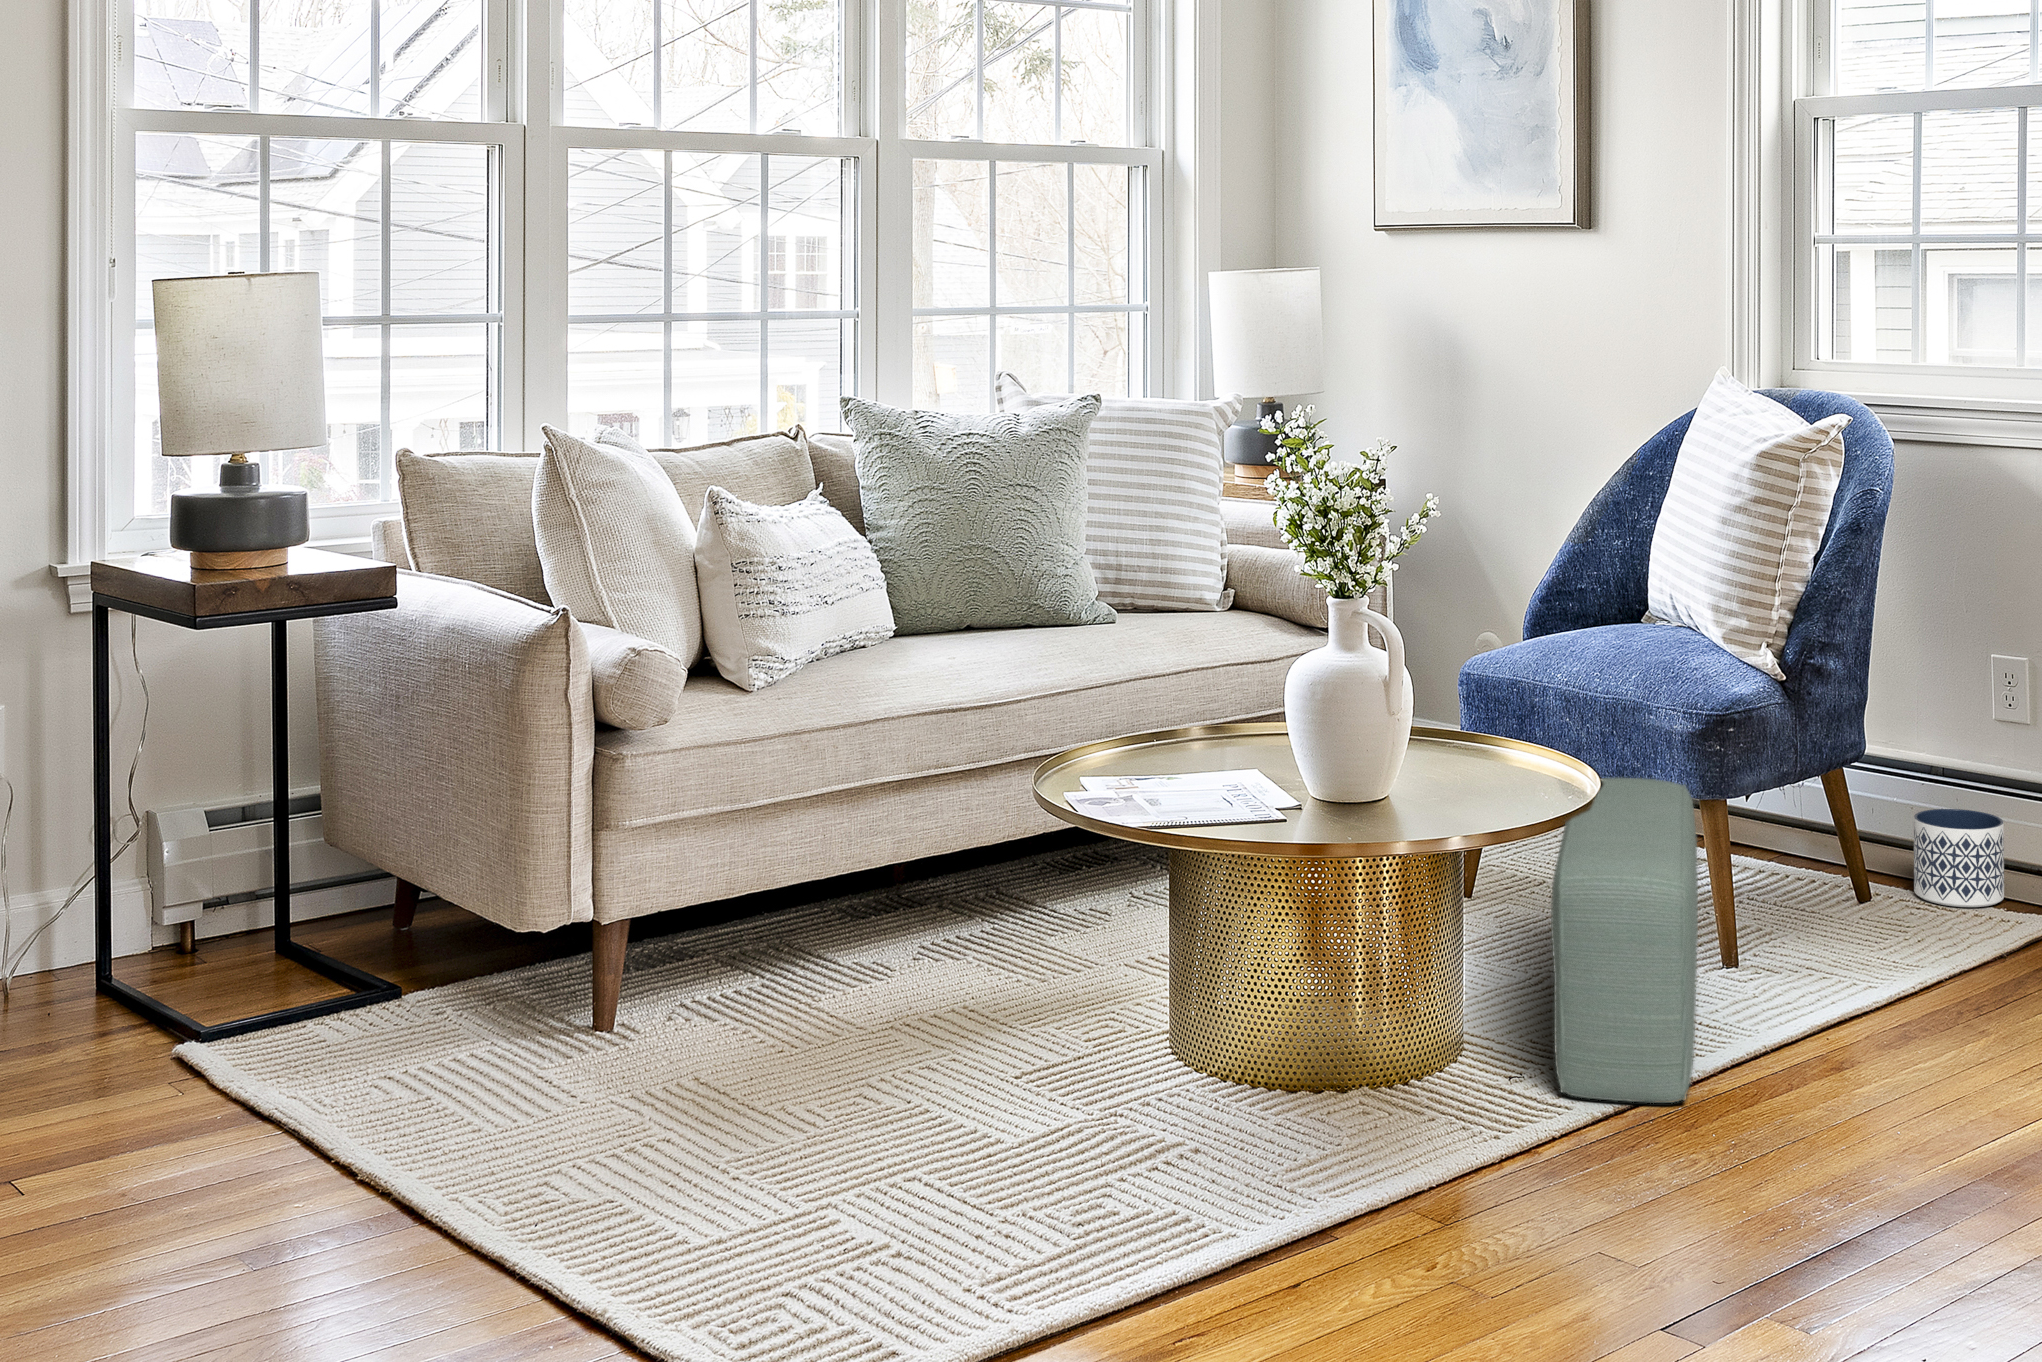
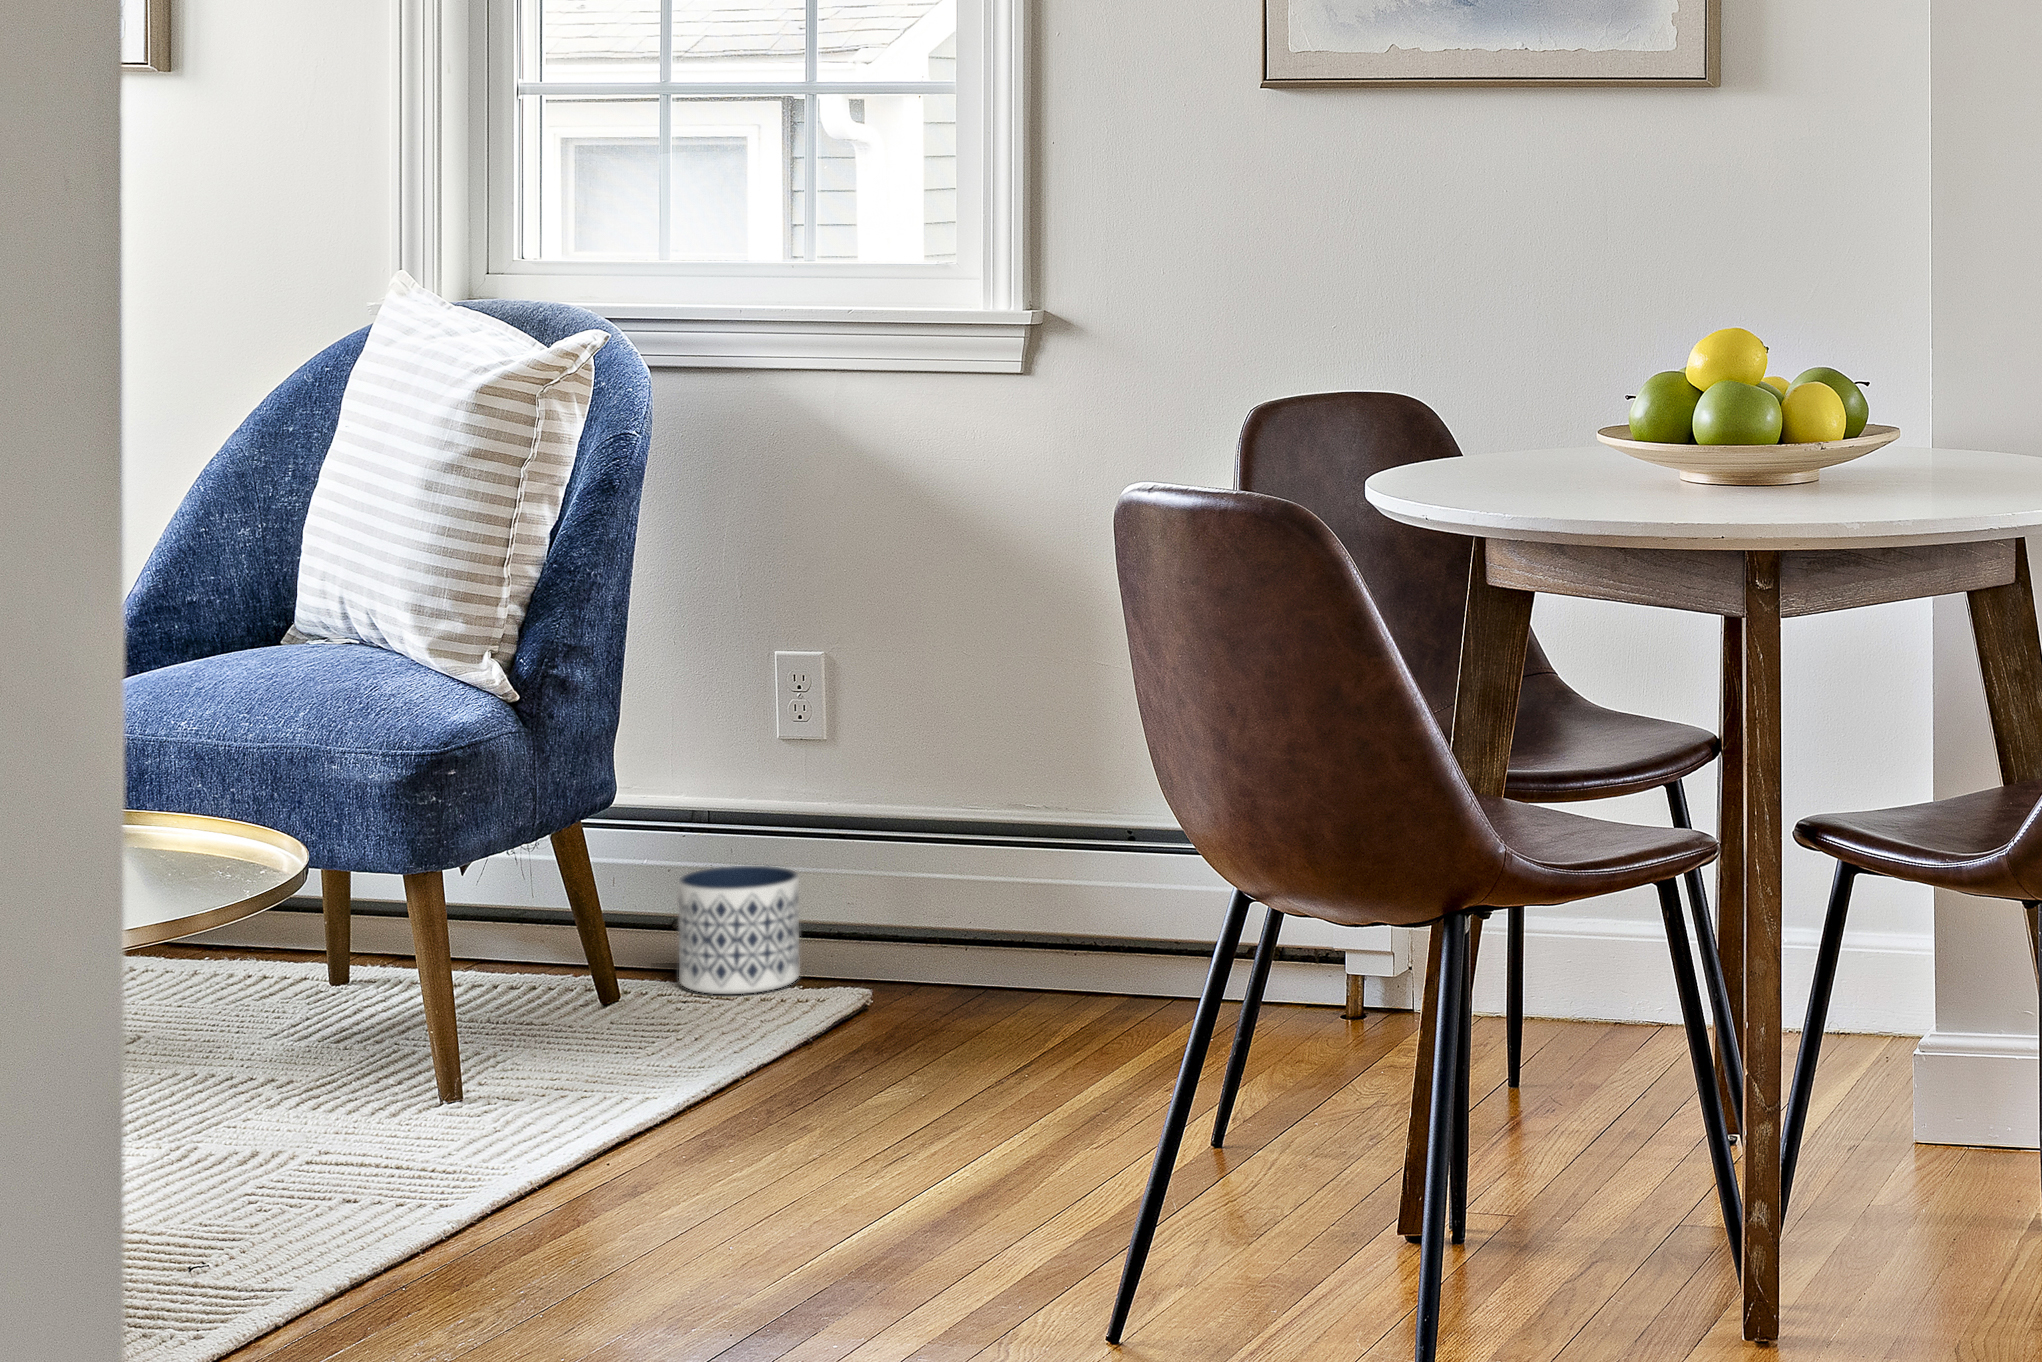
pouf: present [1551,778,1698,1103] -> none [227,851,452,1276]

